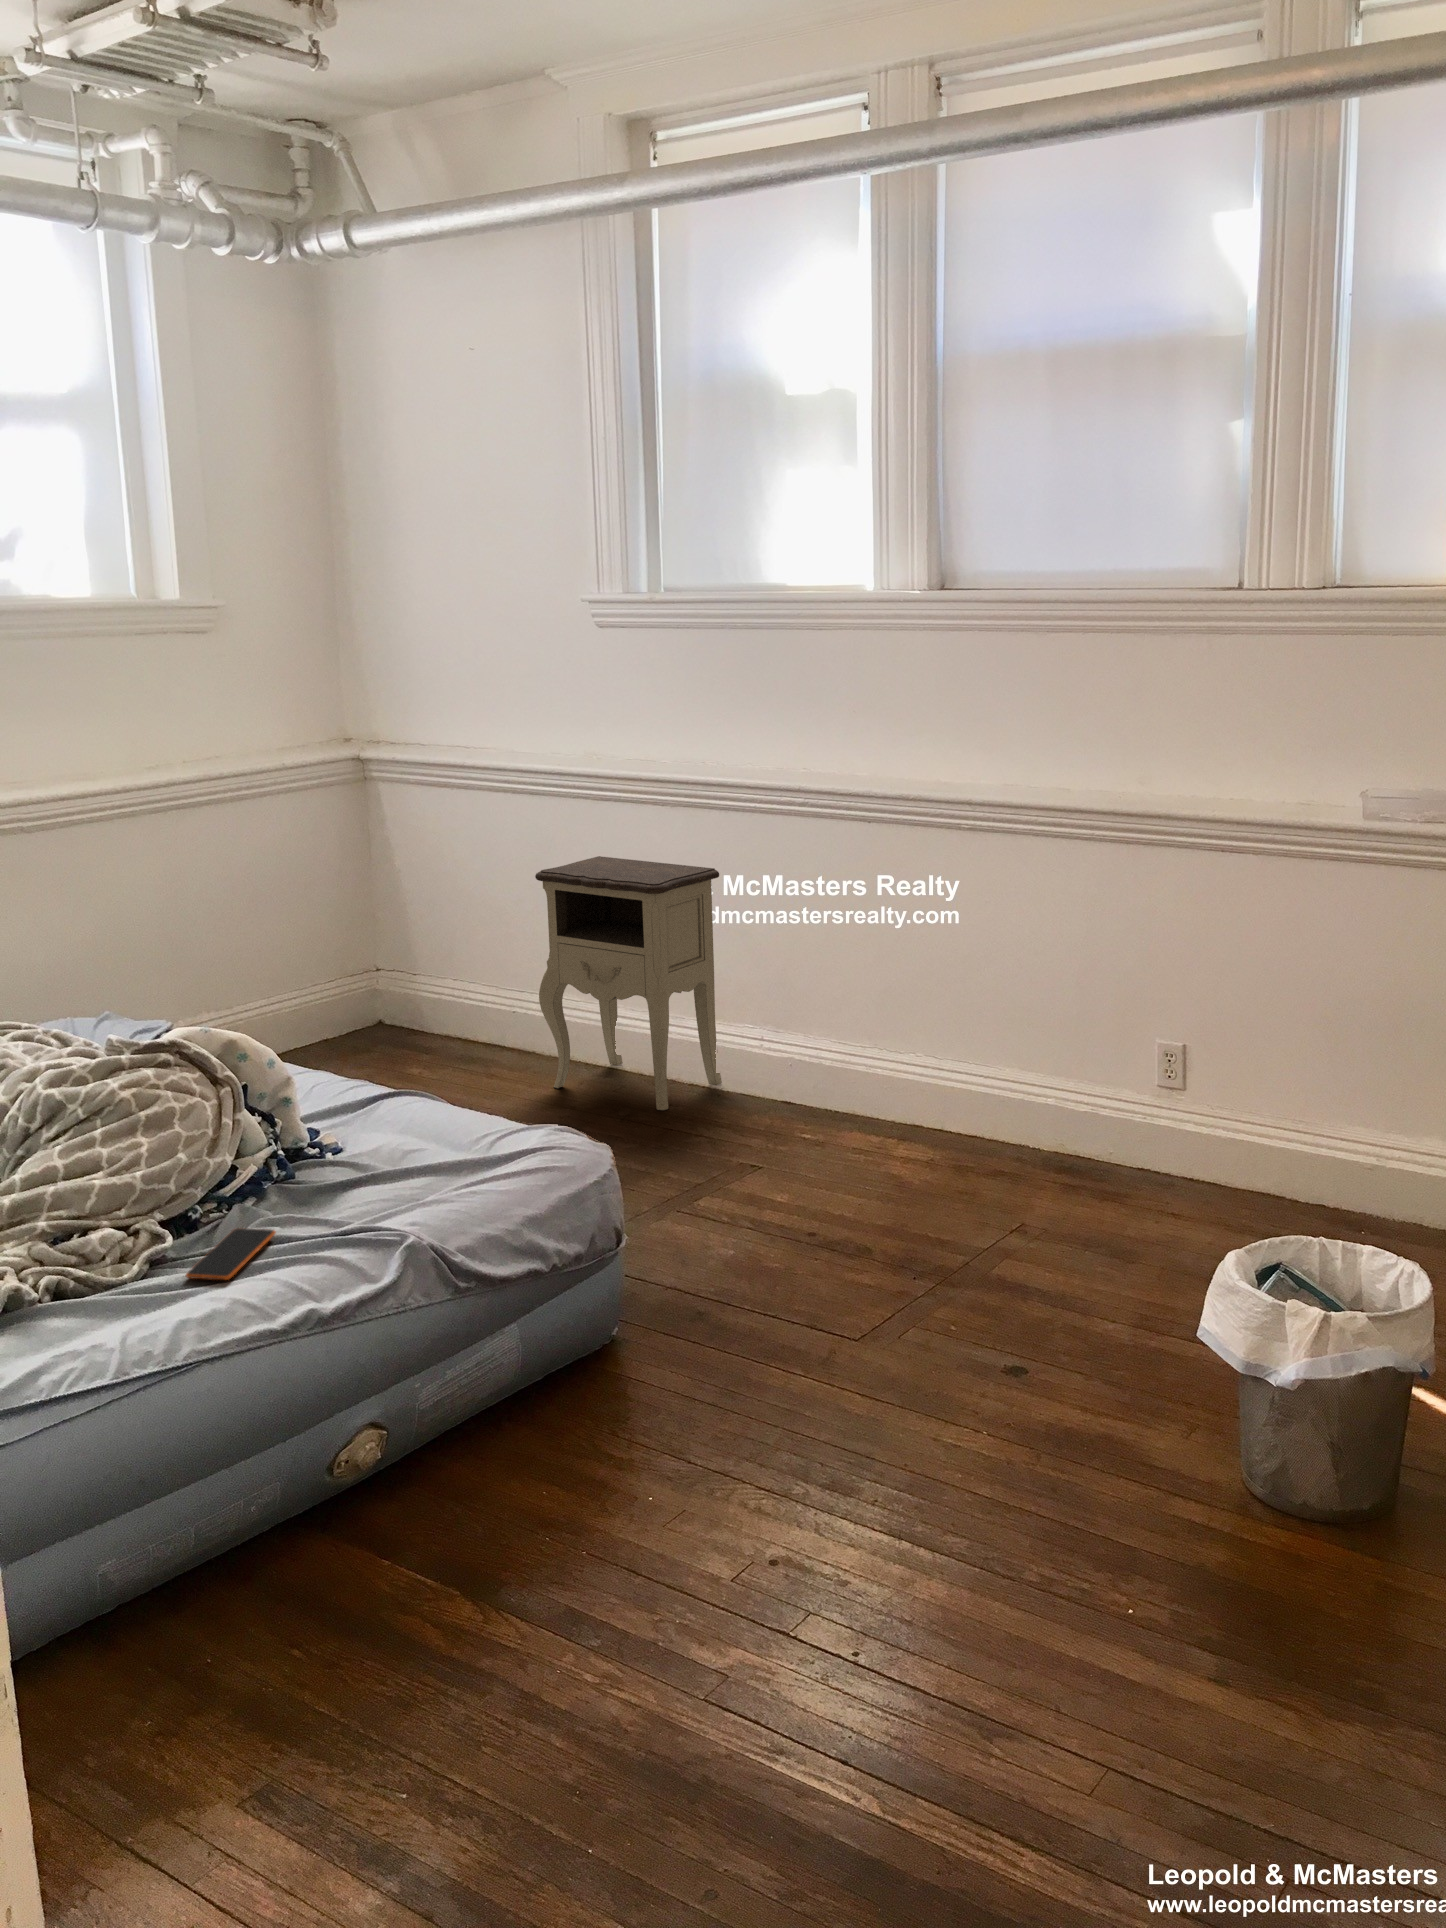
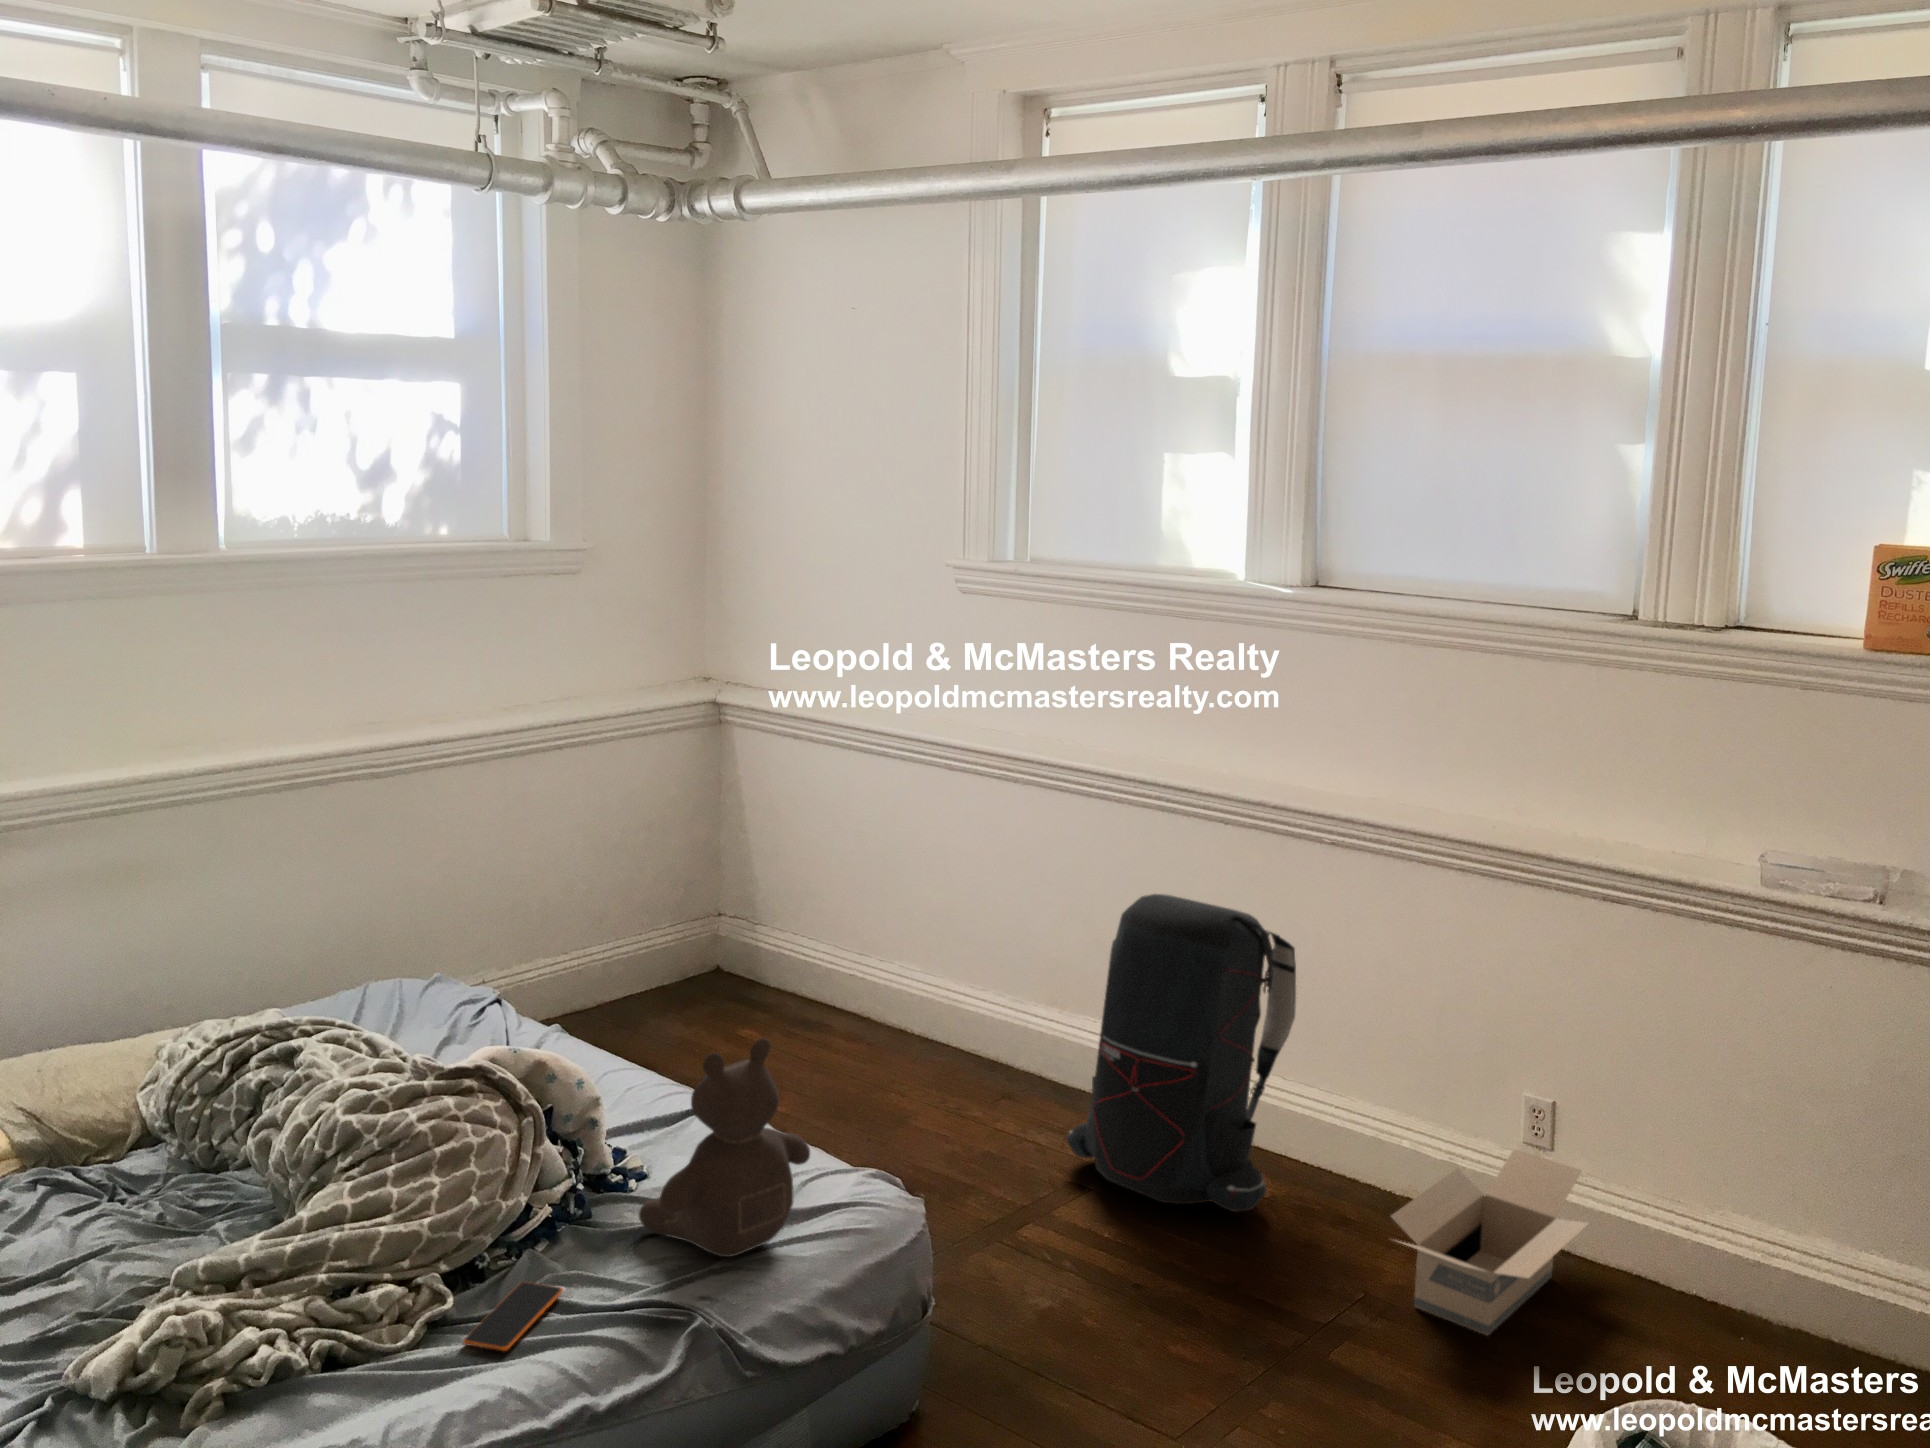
nightstand: present [535,856,722,1110] -> none [876,832,1069,1111]
backpack: none [730,881,943,1166] -> present [1064,894,1296,1212]
teddy bear: none [340,991,501,1197] -> present [639,1038,810,1257]
cardboard box: none [1041,1090,1223,1243] -> present [1391,1149,1589,1335]

